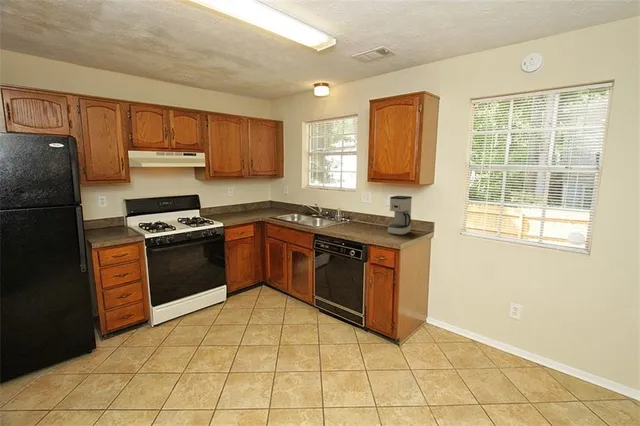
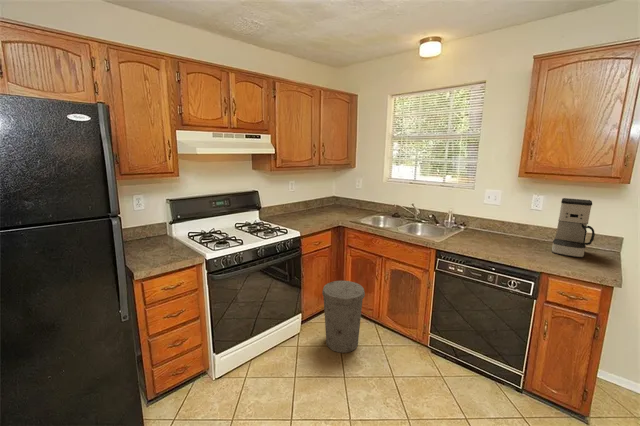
trash can: none [238,261,270,313] -> present [322,281,365,353]

